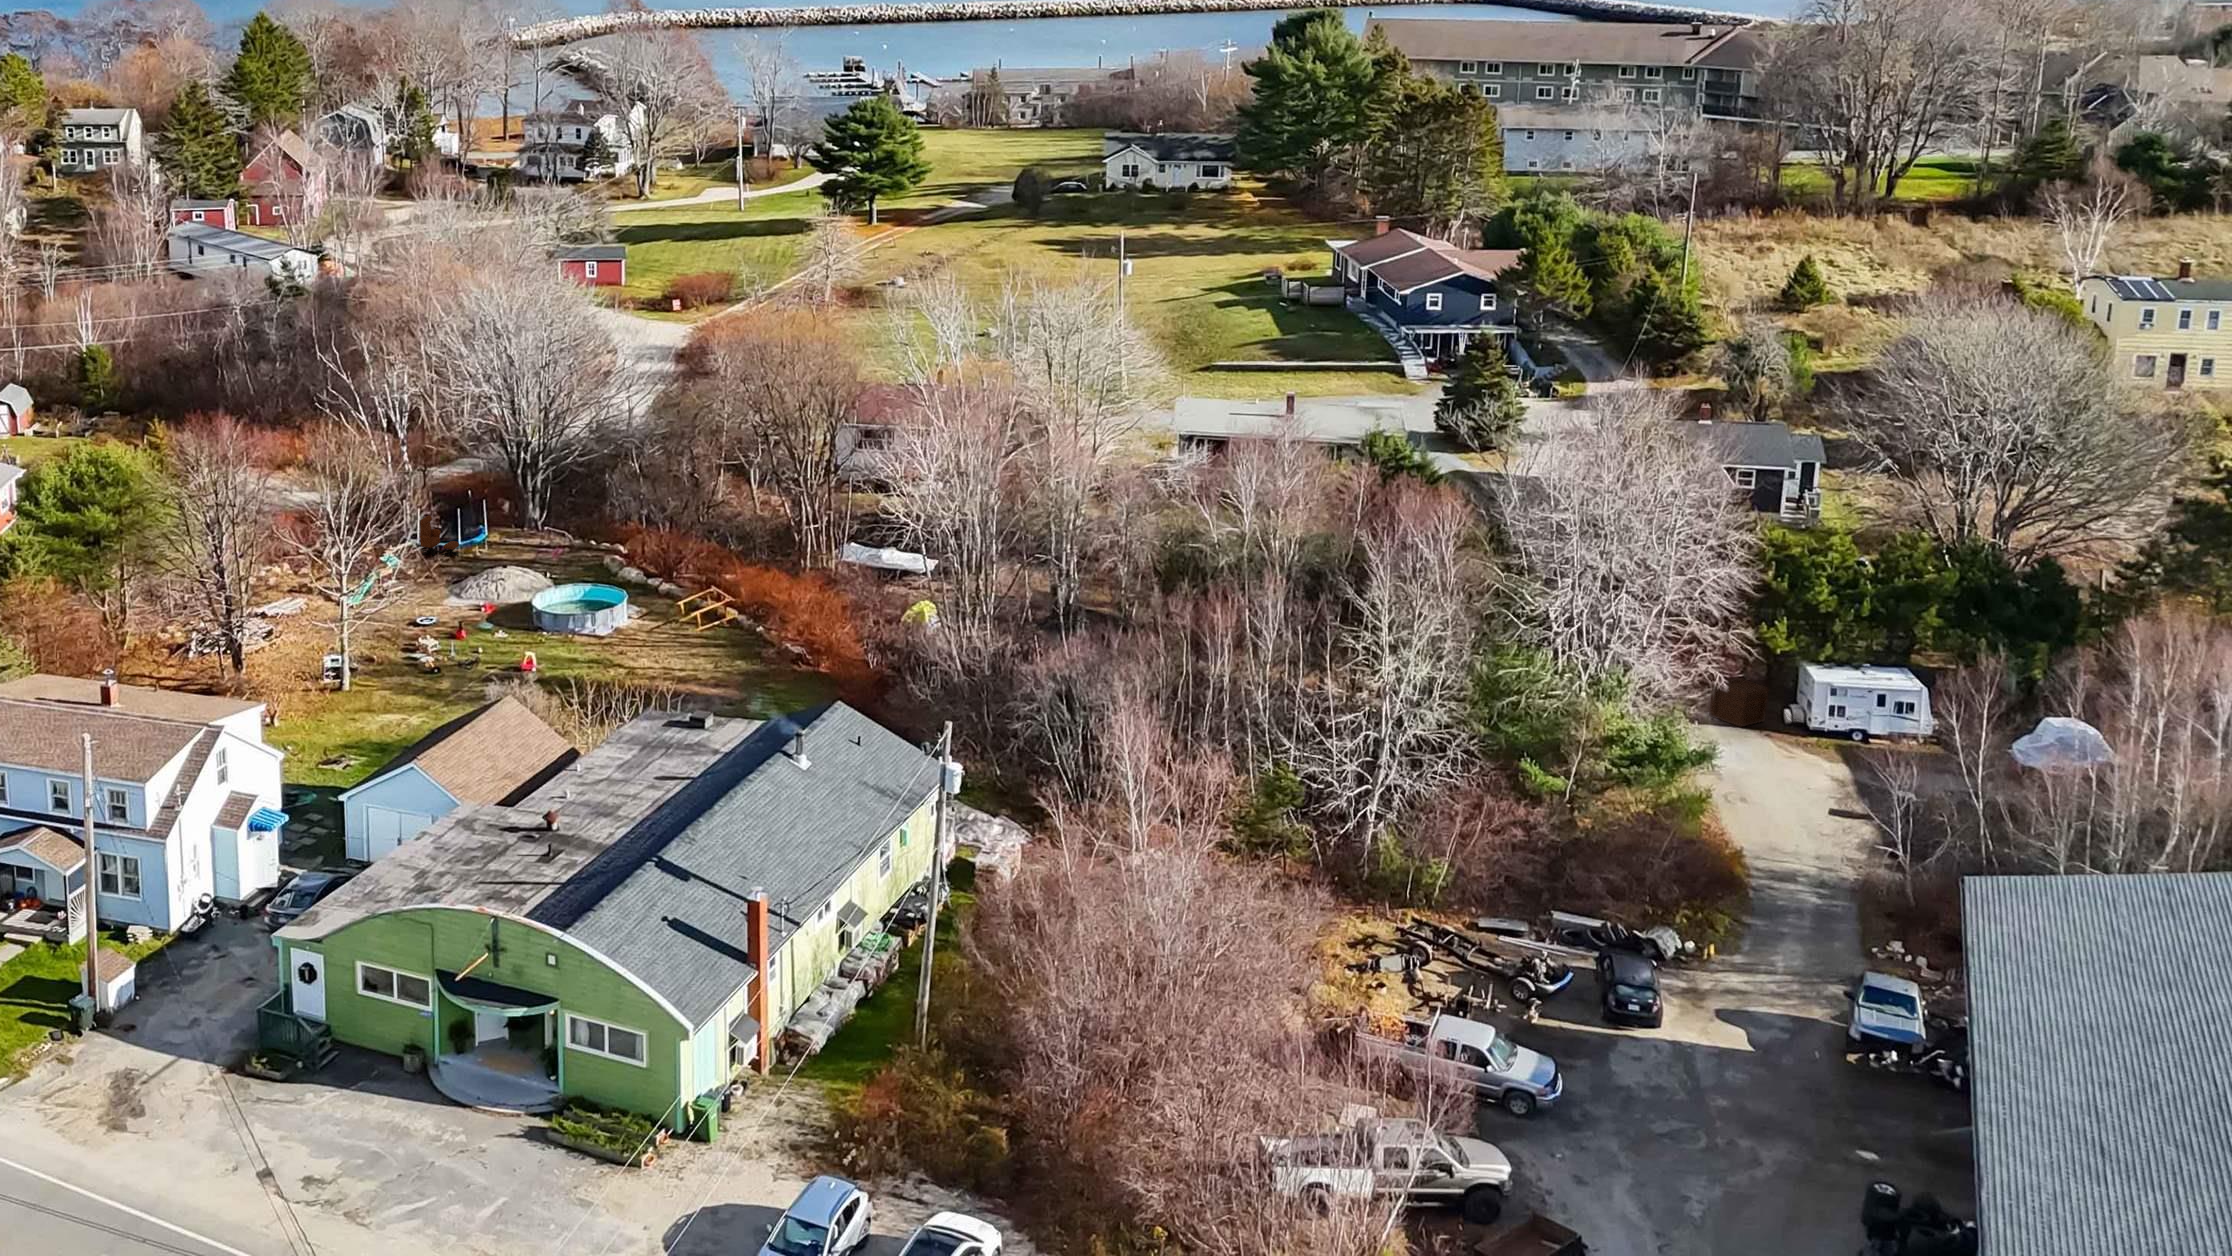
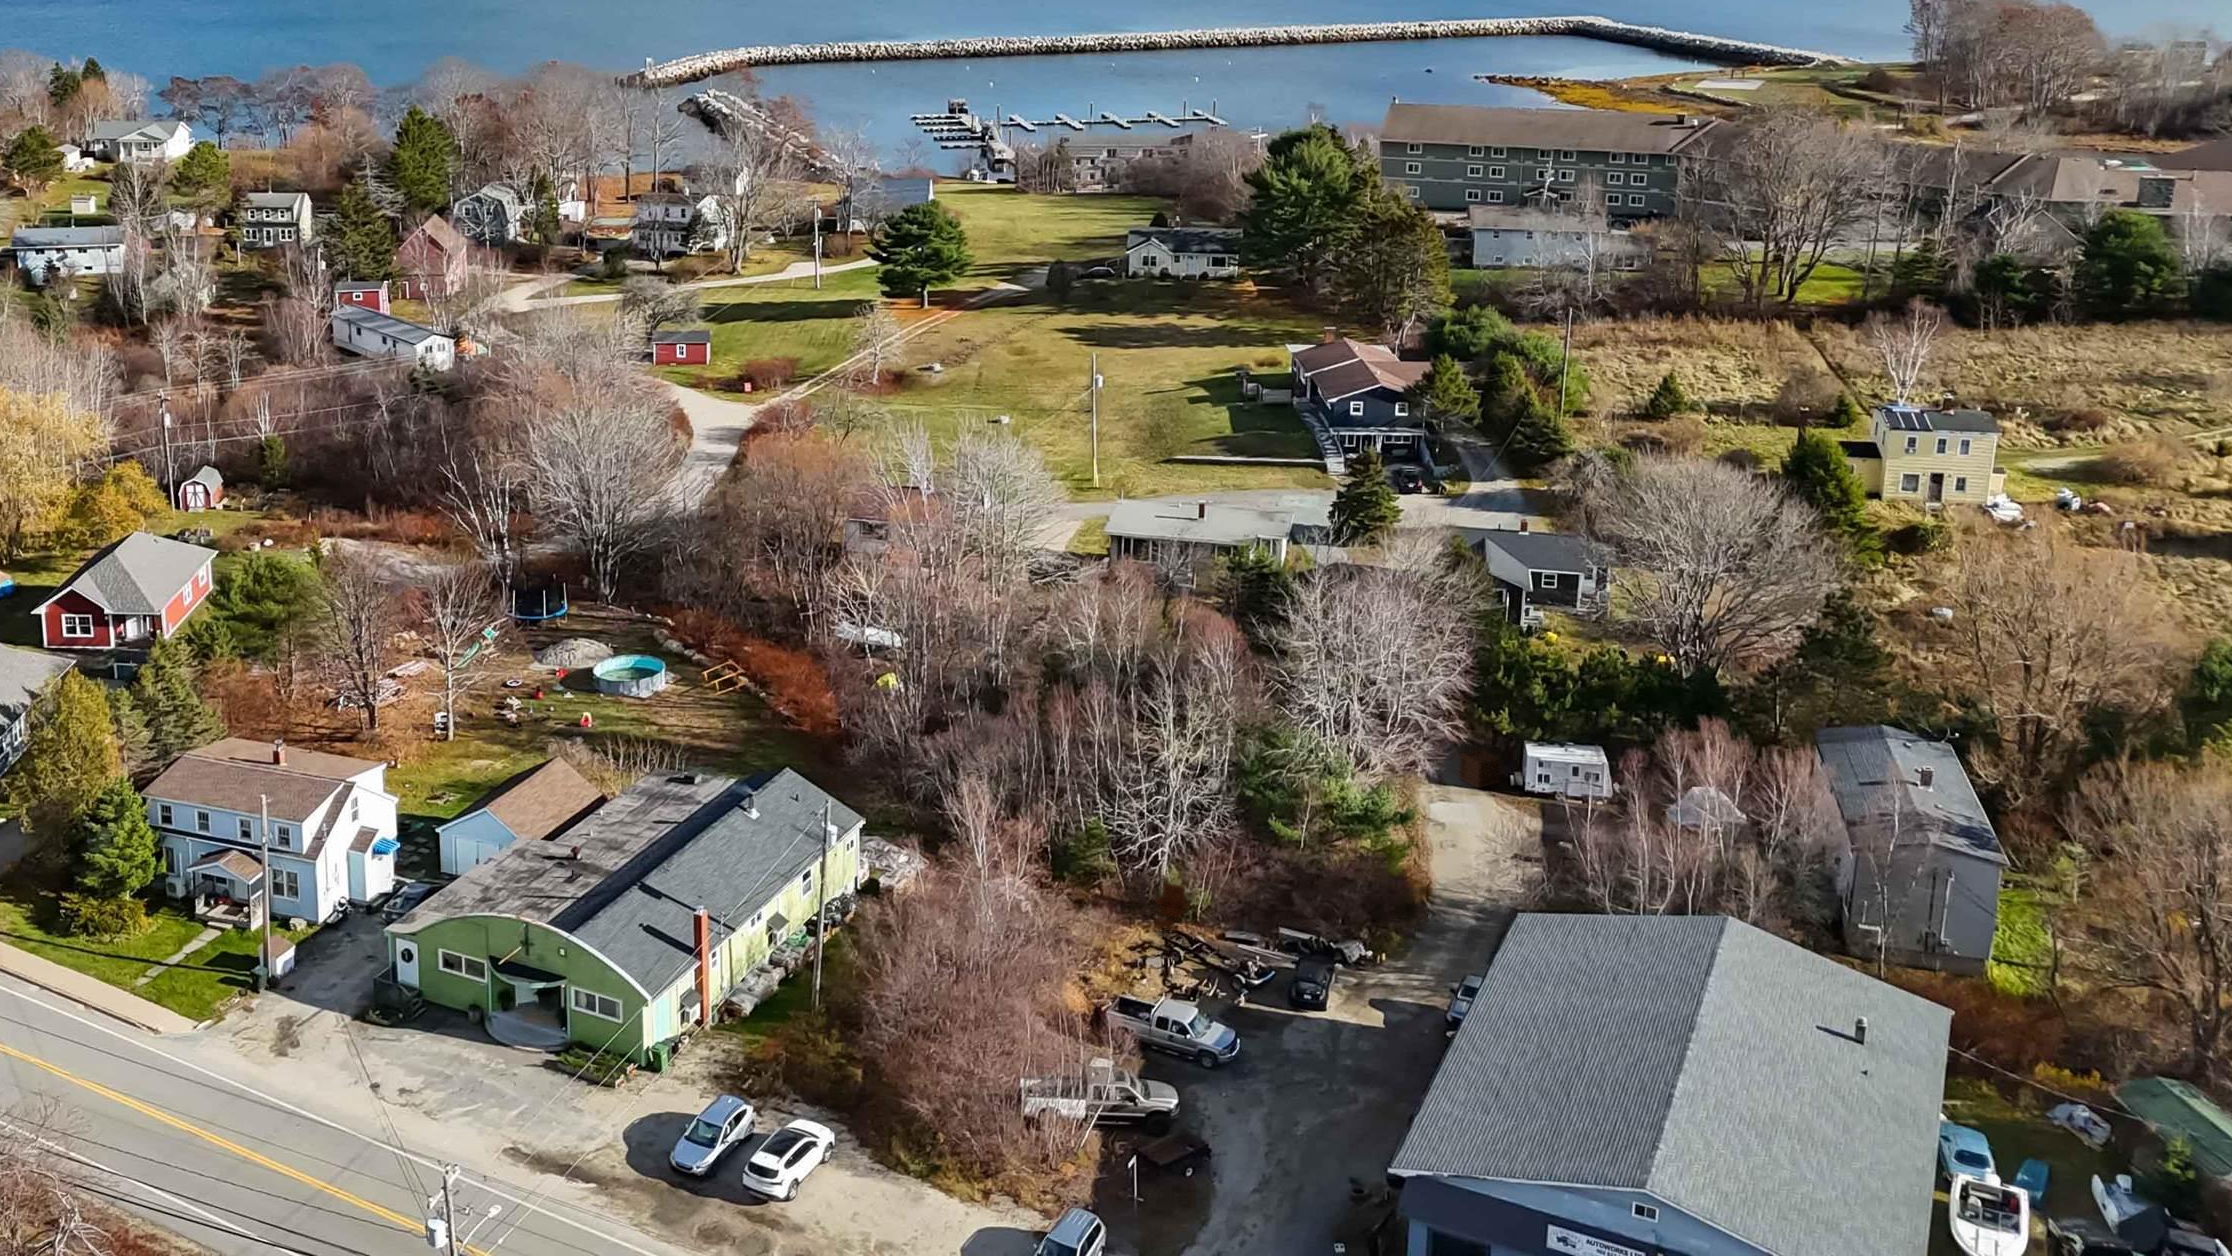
lounge chair: present [420,516,459,557] -> present [1155,883,1188,933]

